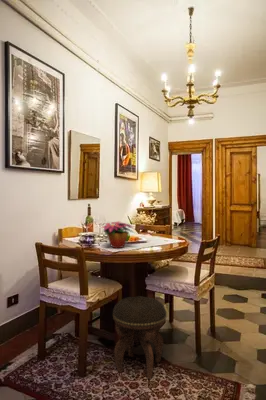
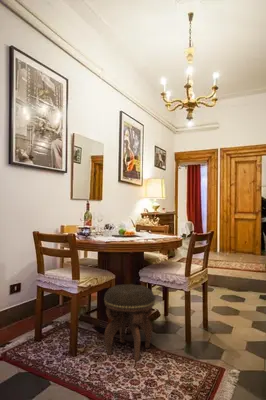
flower arrangement: present [103,222,132,248] -> none [95,214,132,239]

